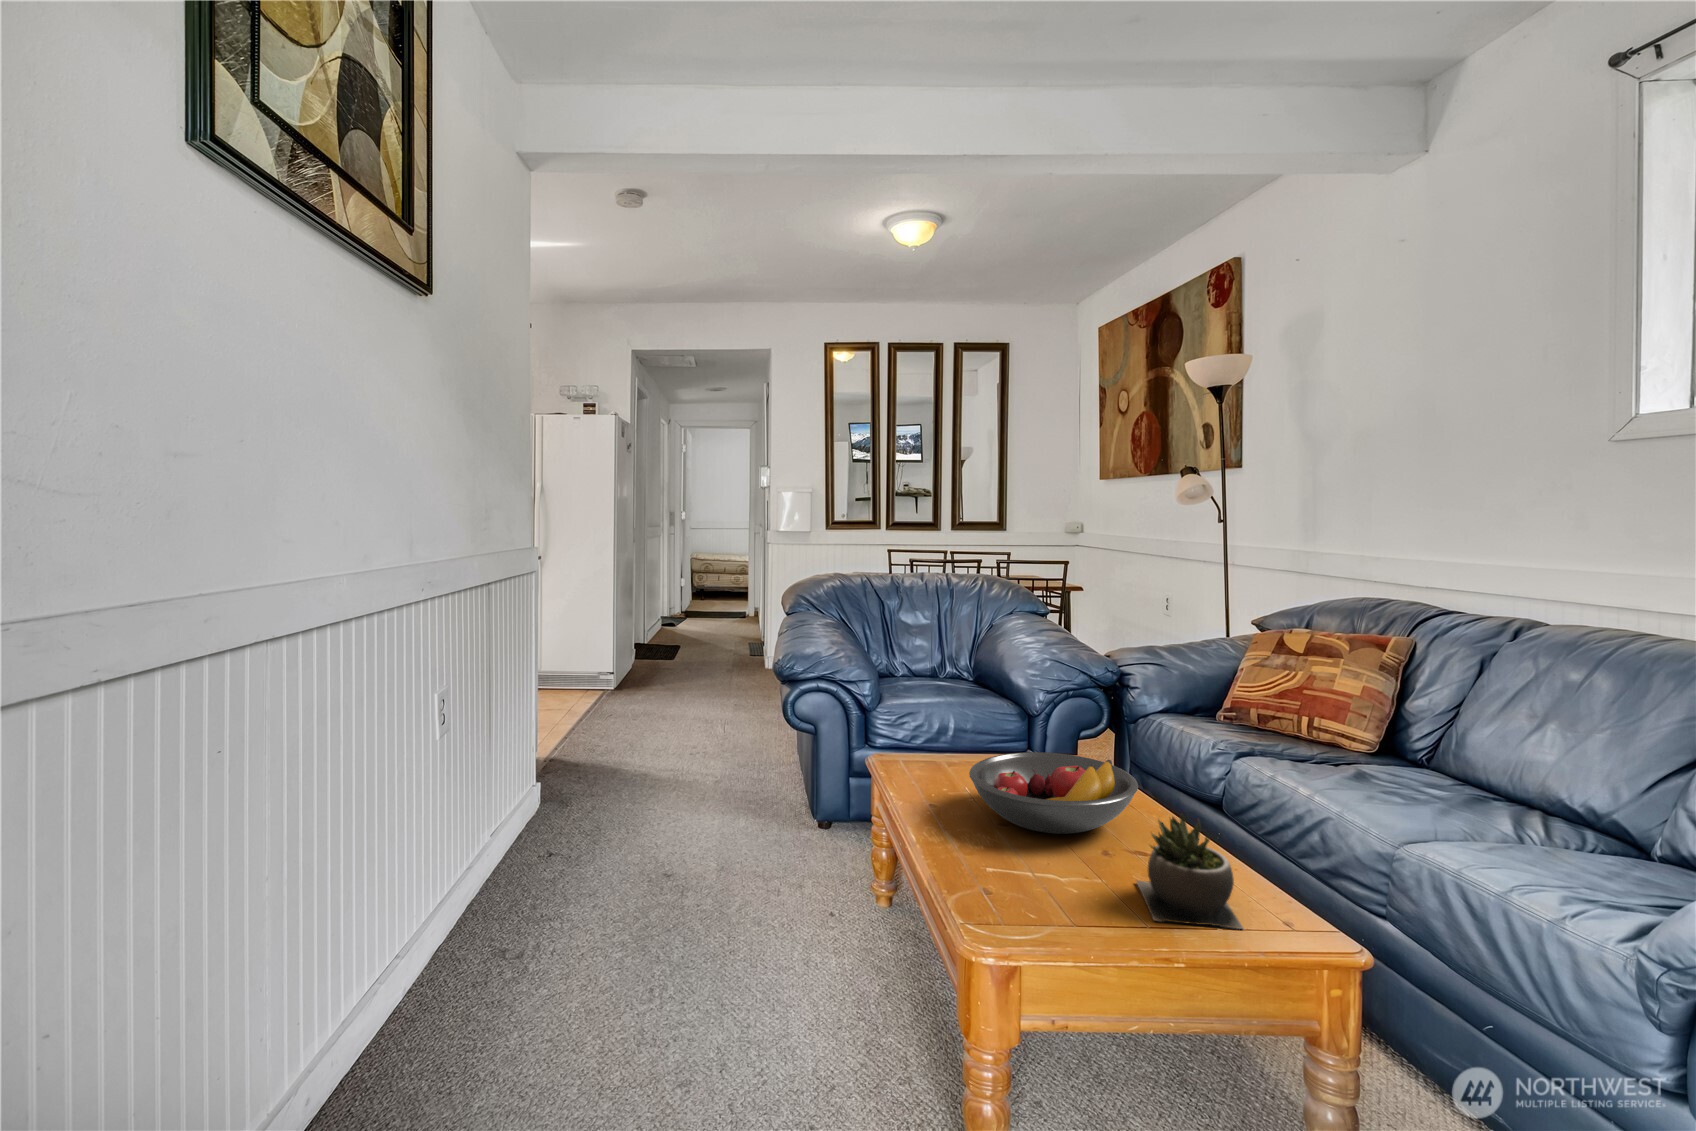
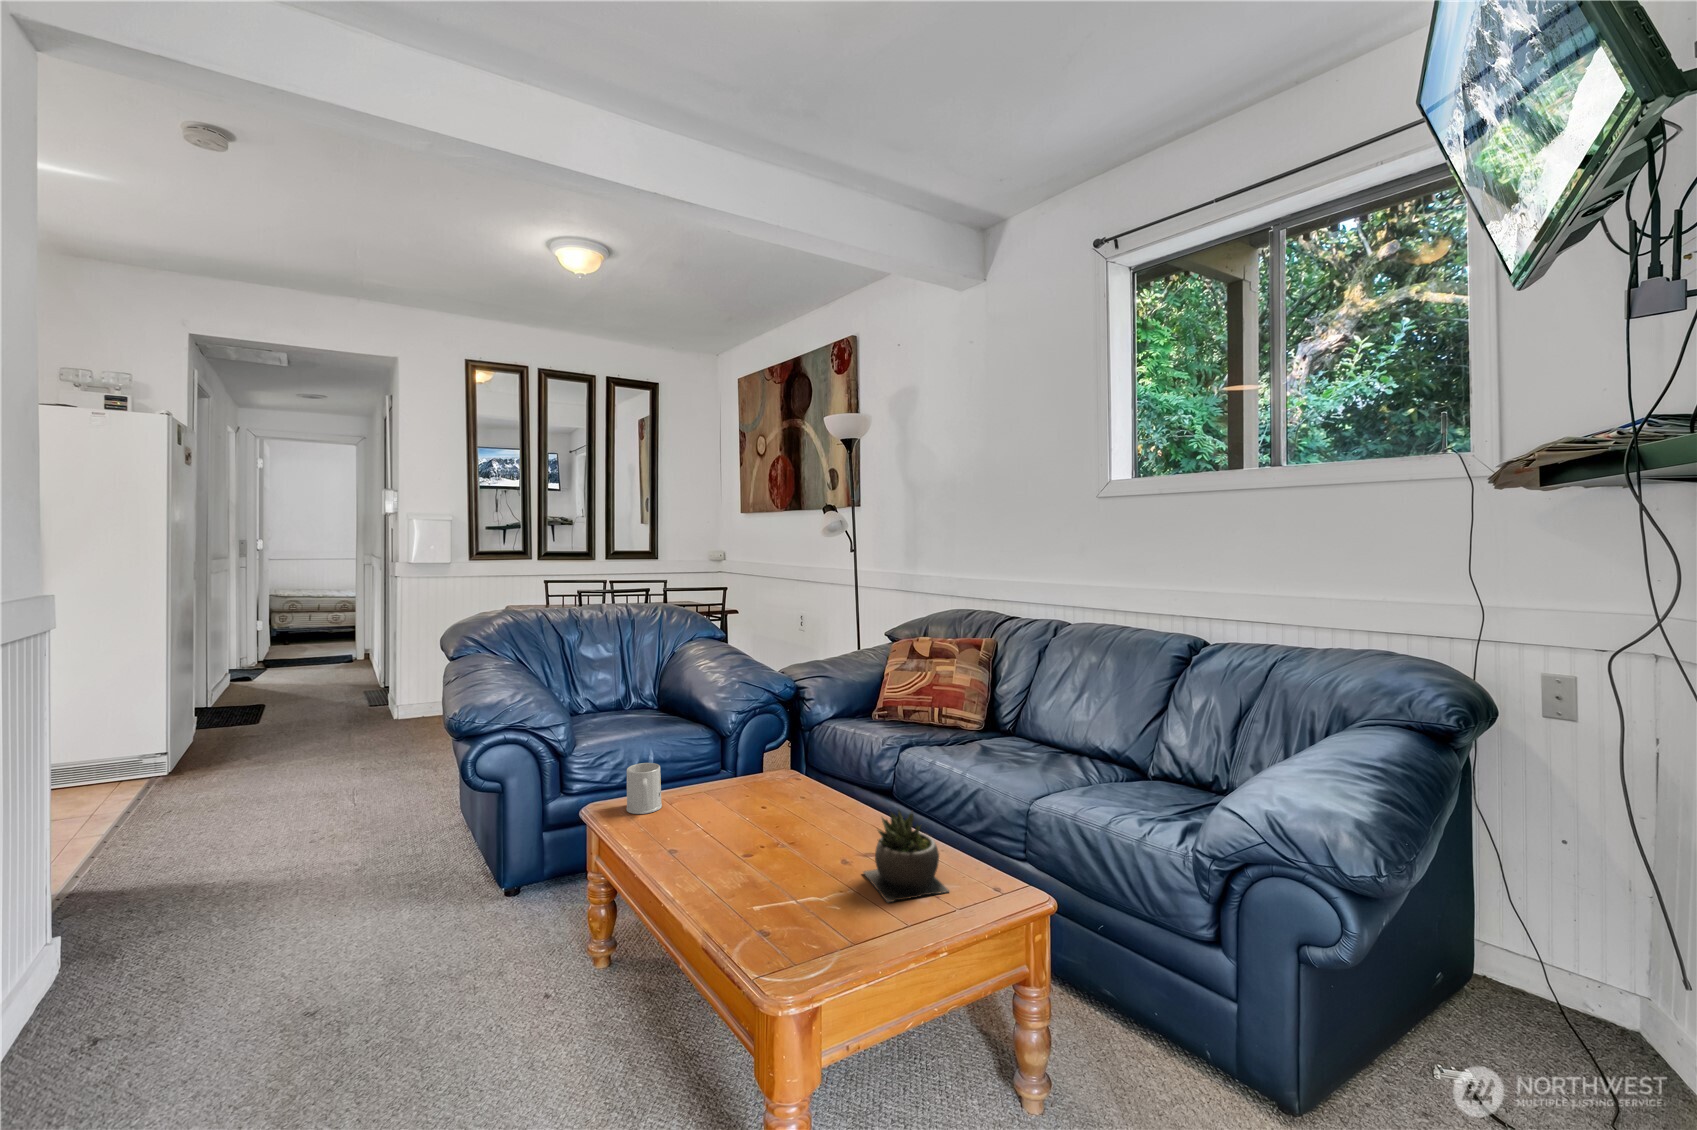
mug: none [907,726,942,777] -> present [626,763,662,814]
fruit bowl: present [969,752,1138,834] -> none [702,770,848,846]

